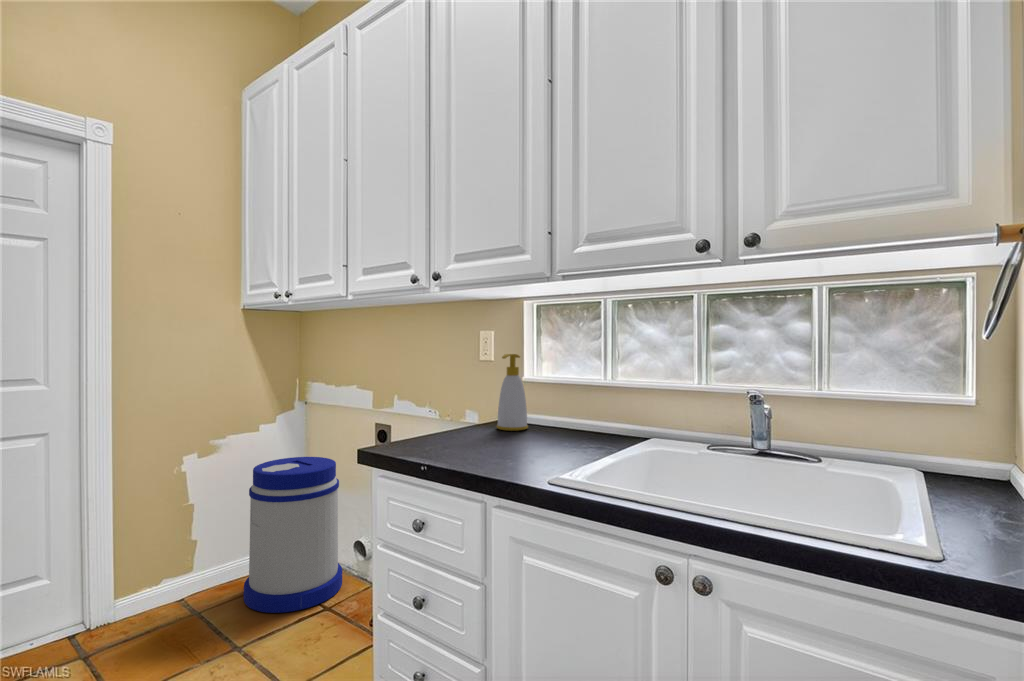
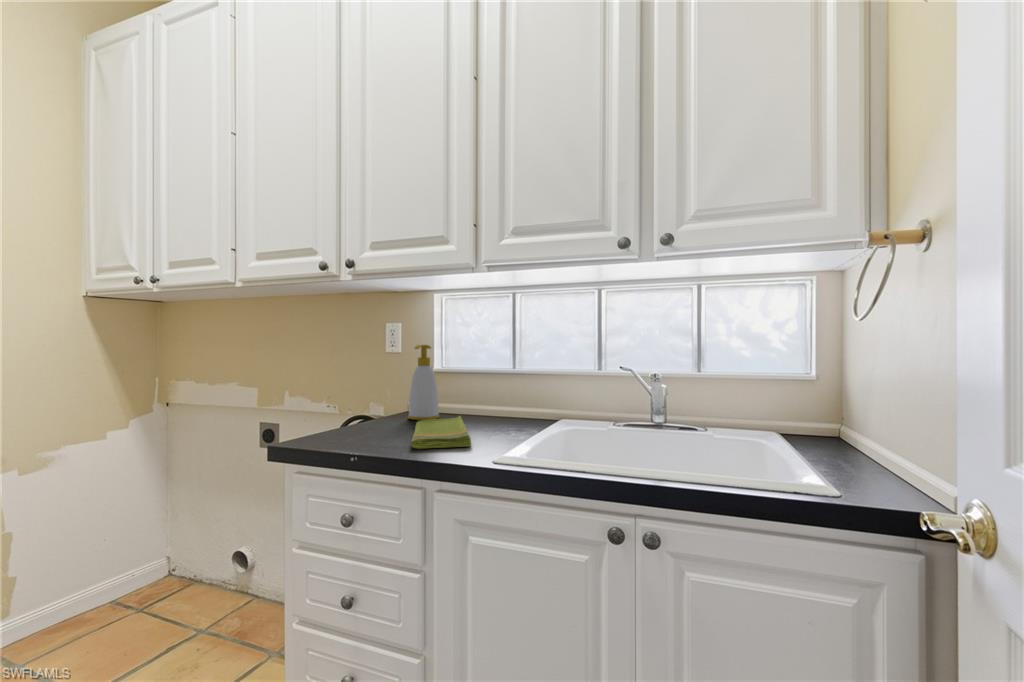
dish towel: none [478,428,546,463] -> present [411,416,471,449]
trash can: present [244,457,342,613] -> none [91,464,219,647]

